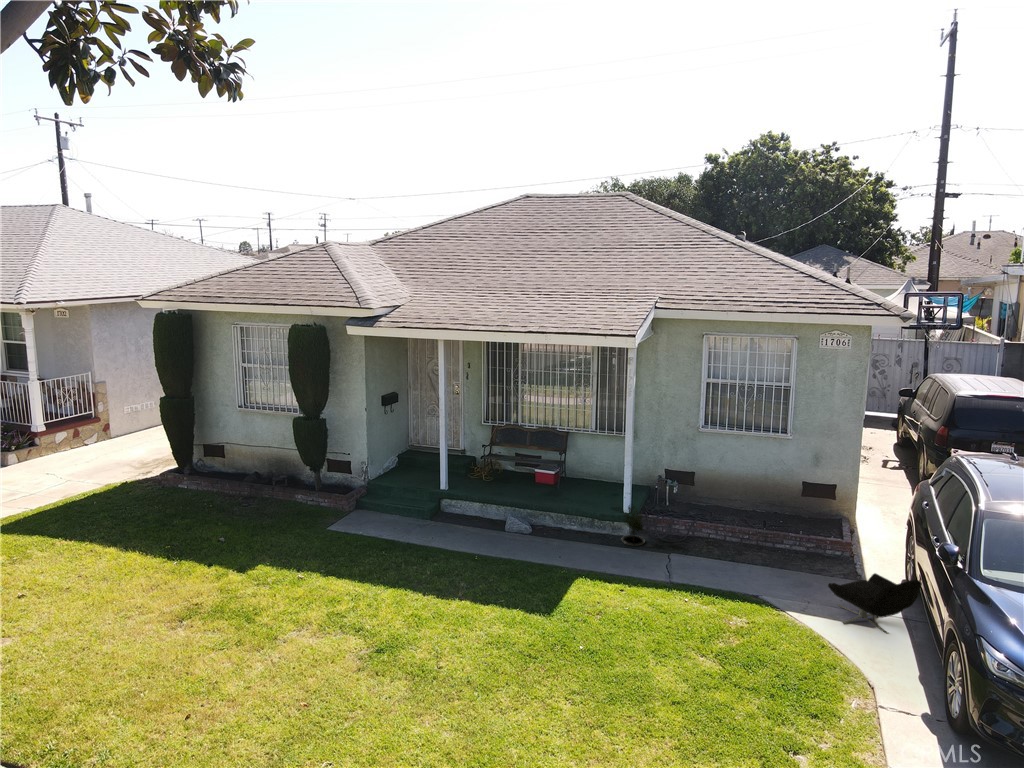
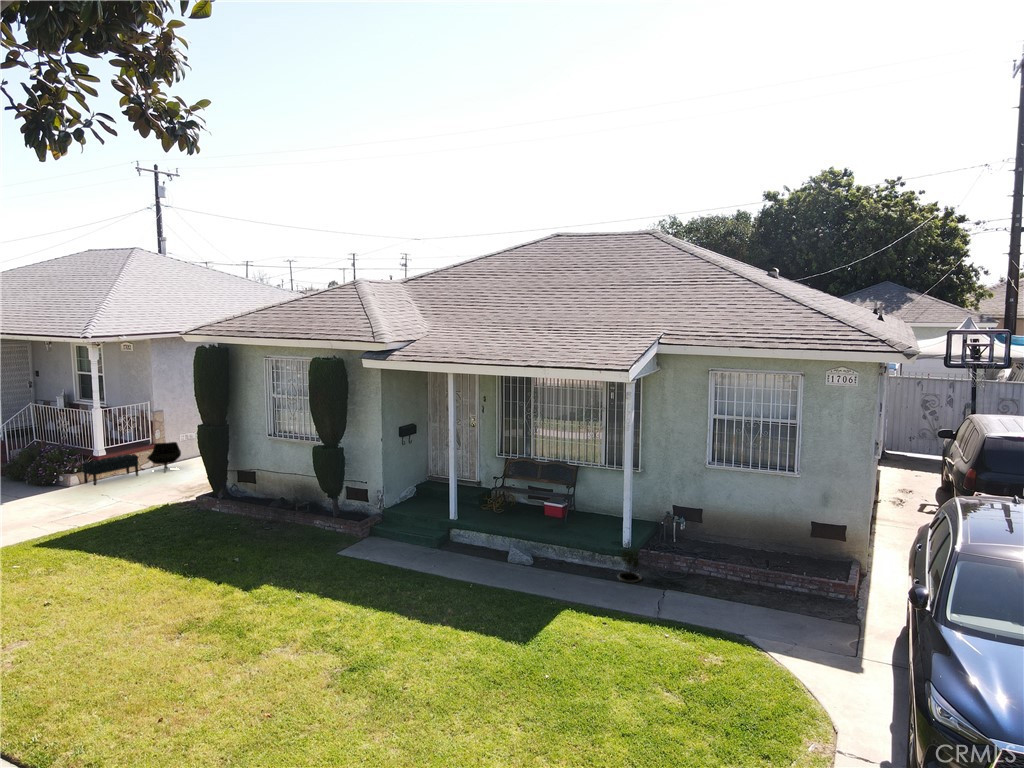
bench: none [27,428,91,462] -> present [82,454,138,485]
lounge chair: present [828,573,922,634] -> present [147,442,181,473]

